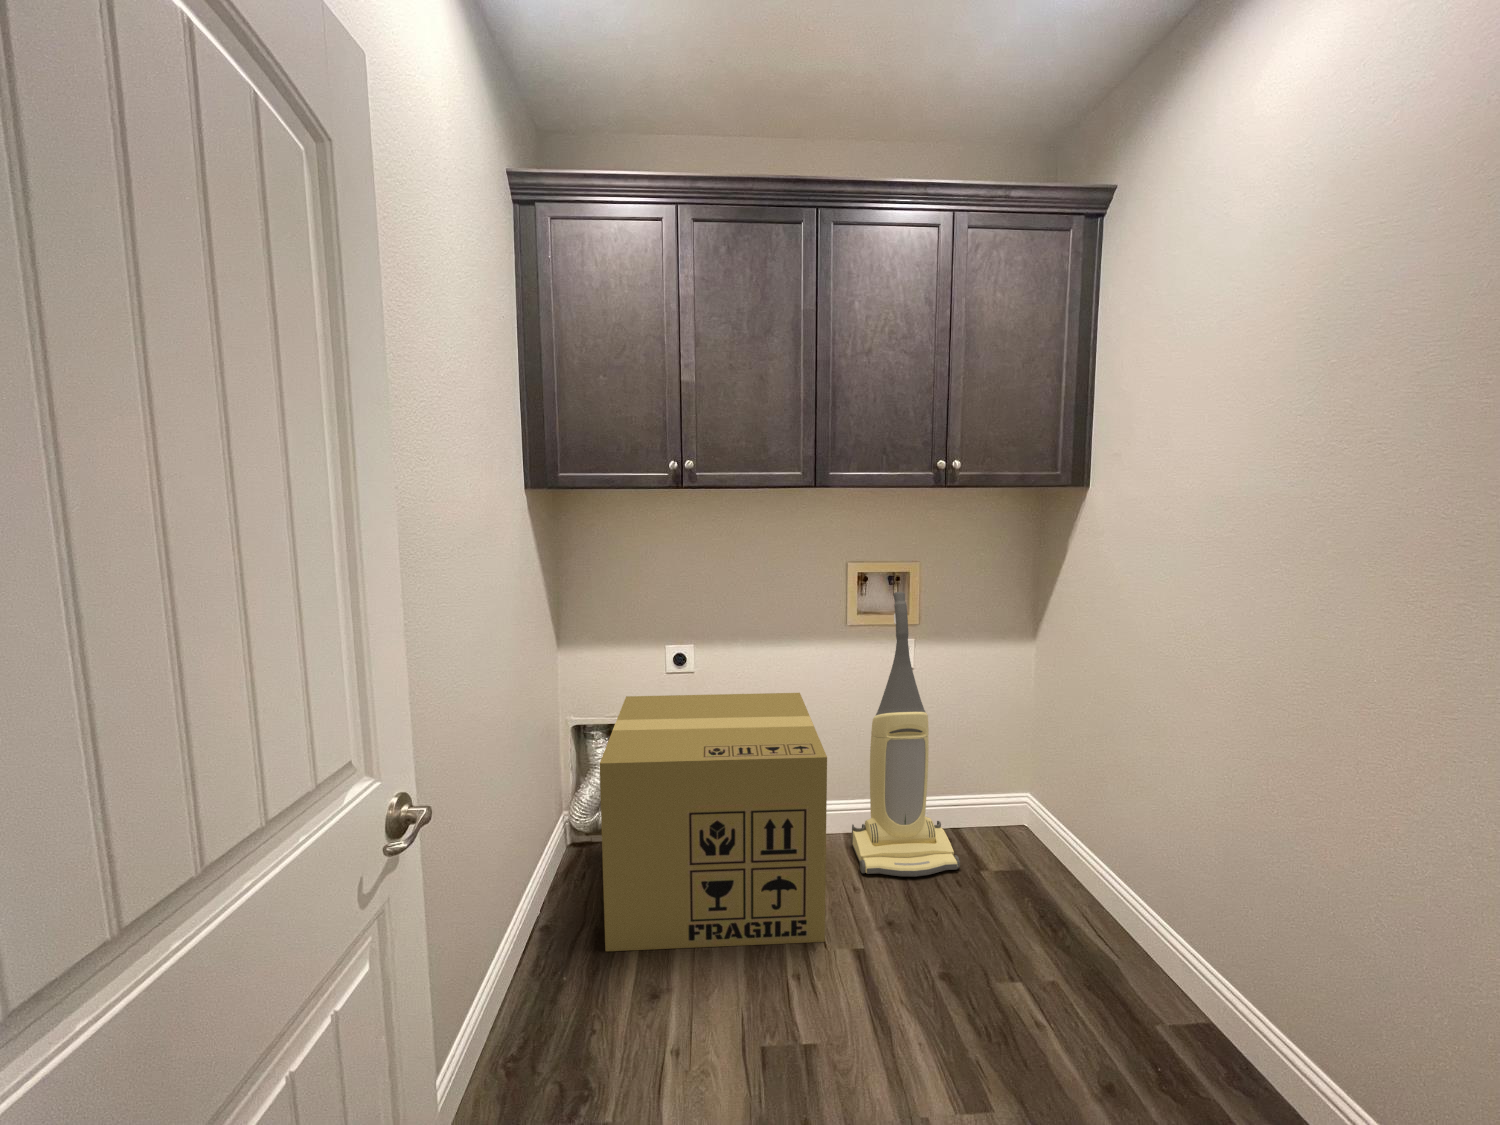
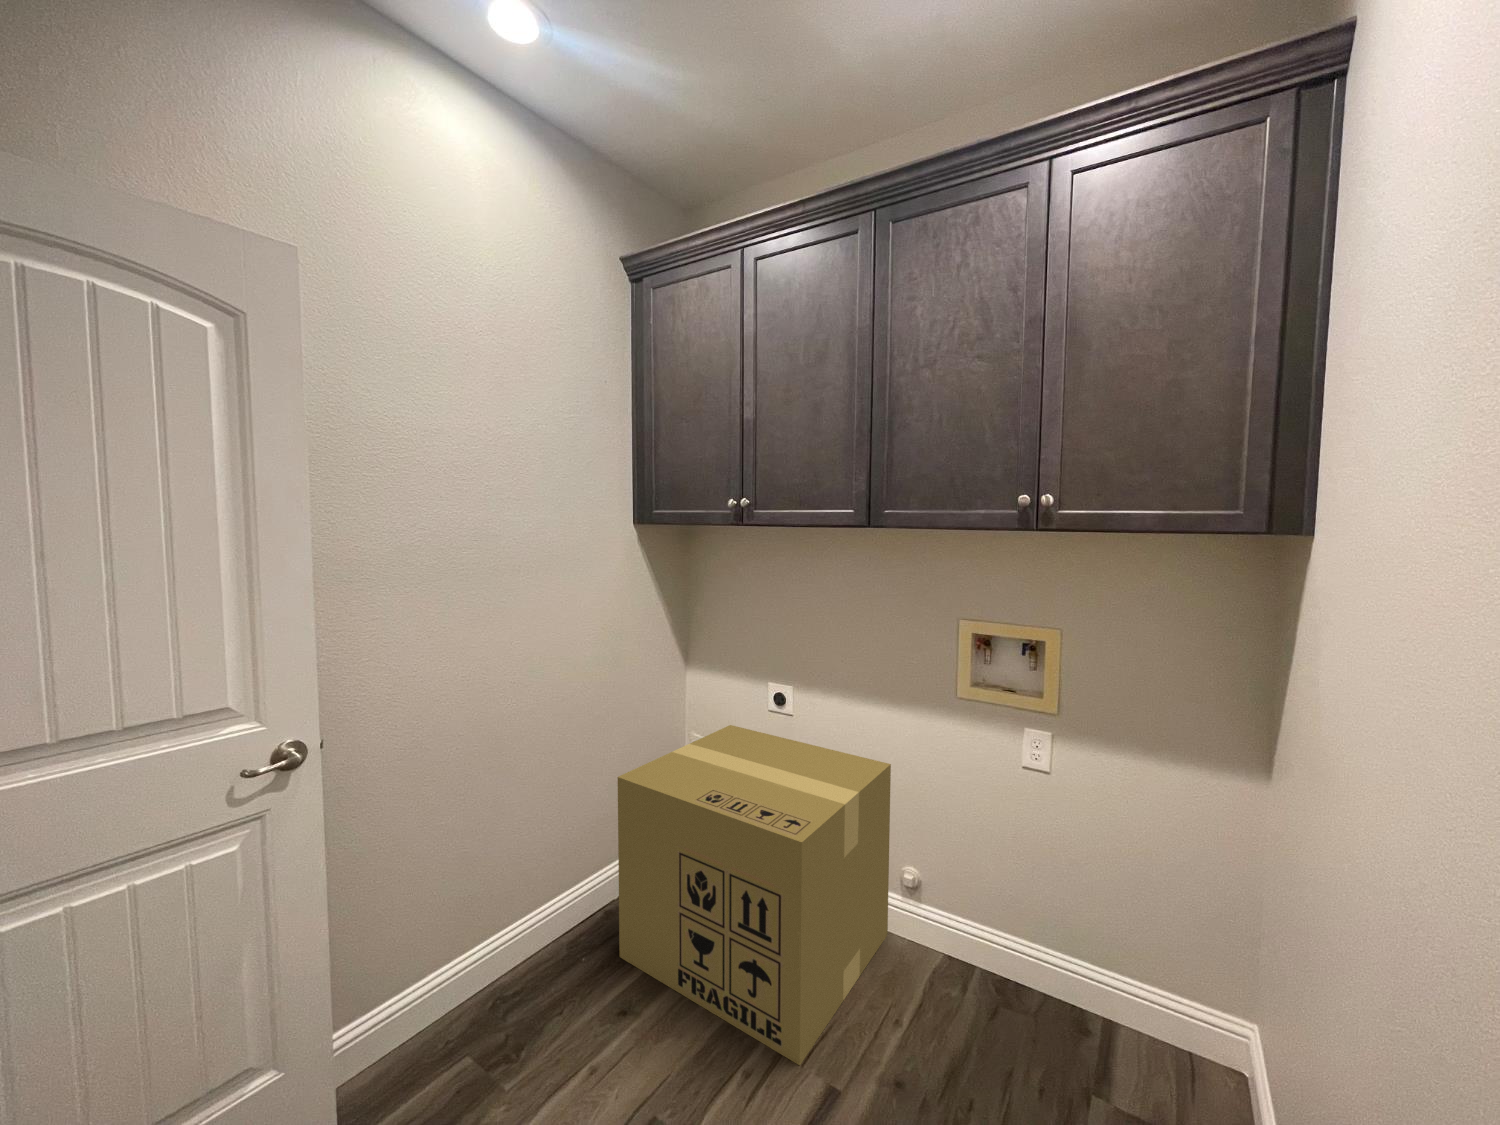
vacuum cleaner: present [852,592,960,877] -> none [916,663,1066,1078]

